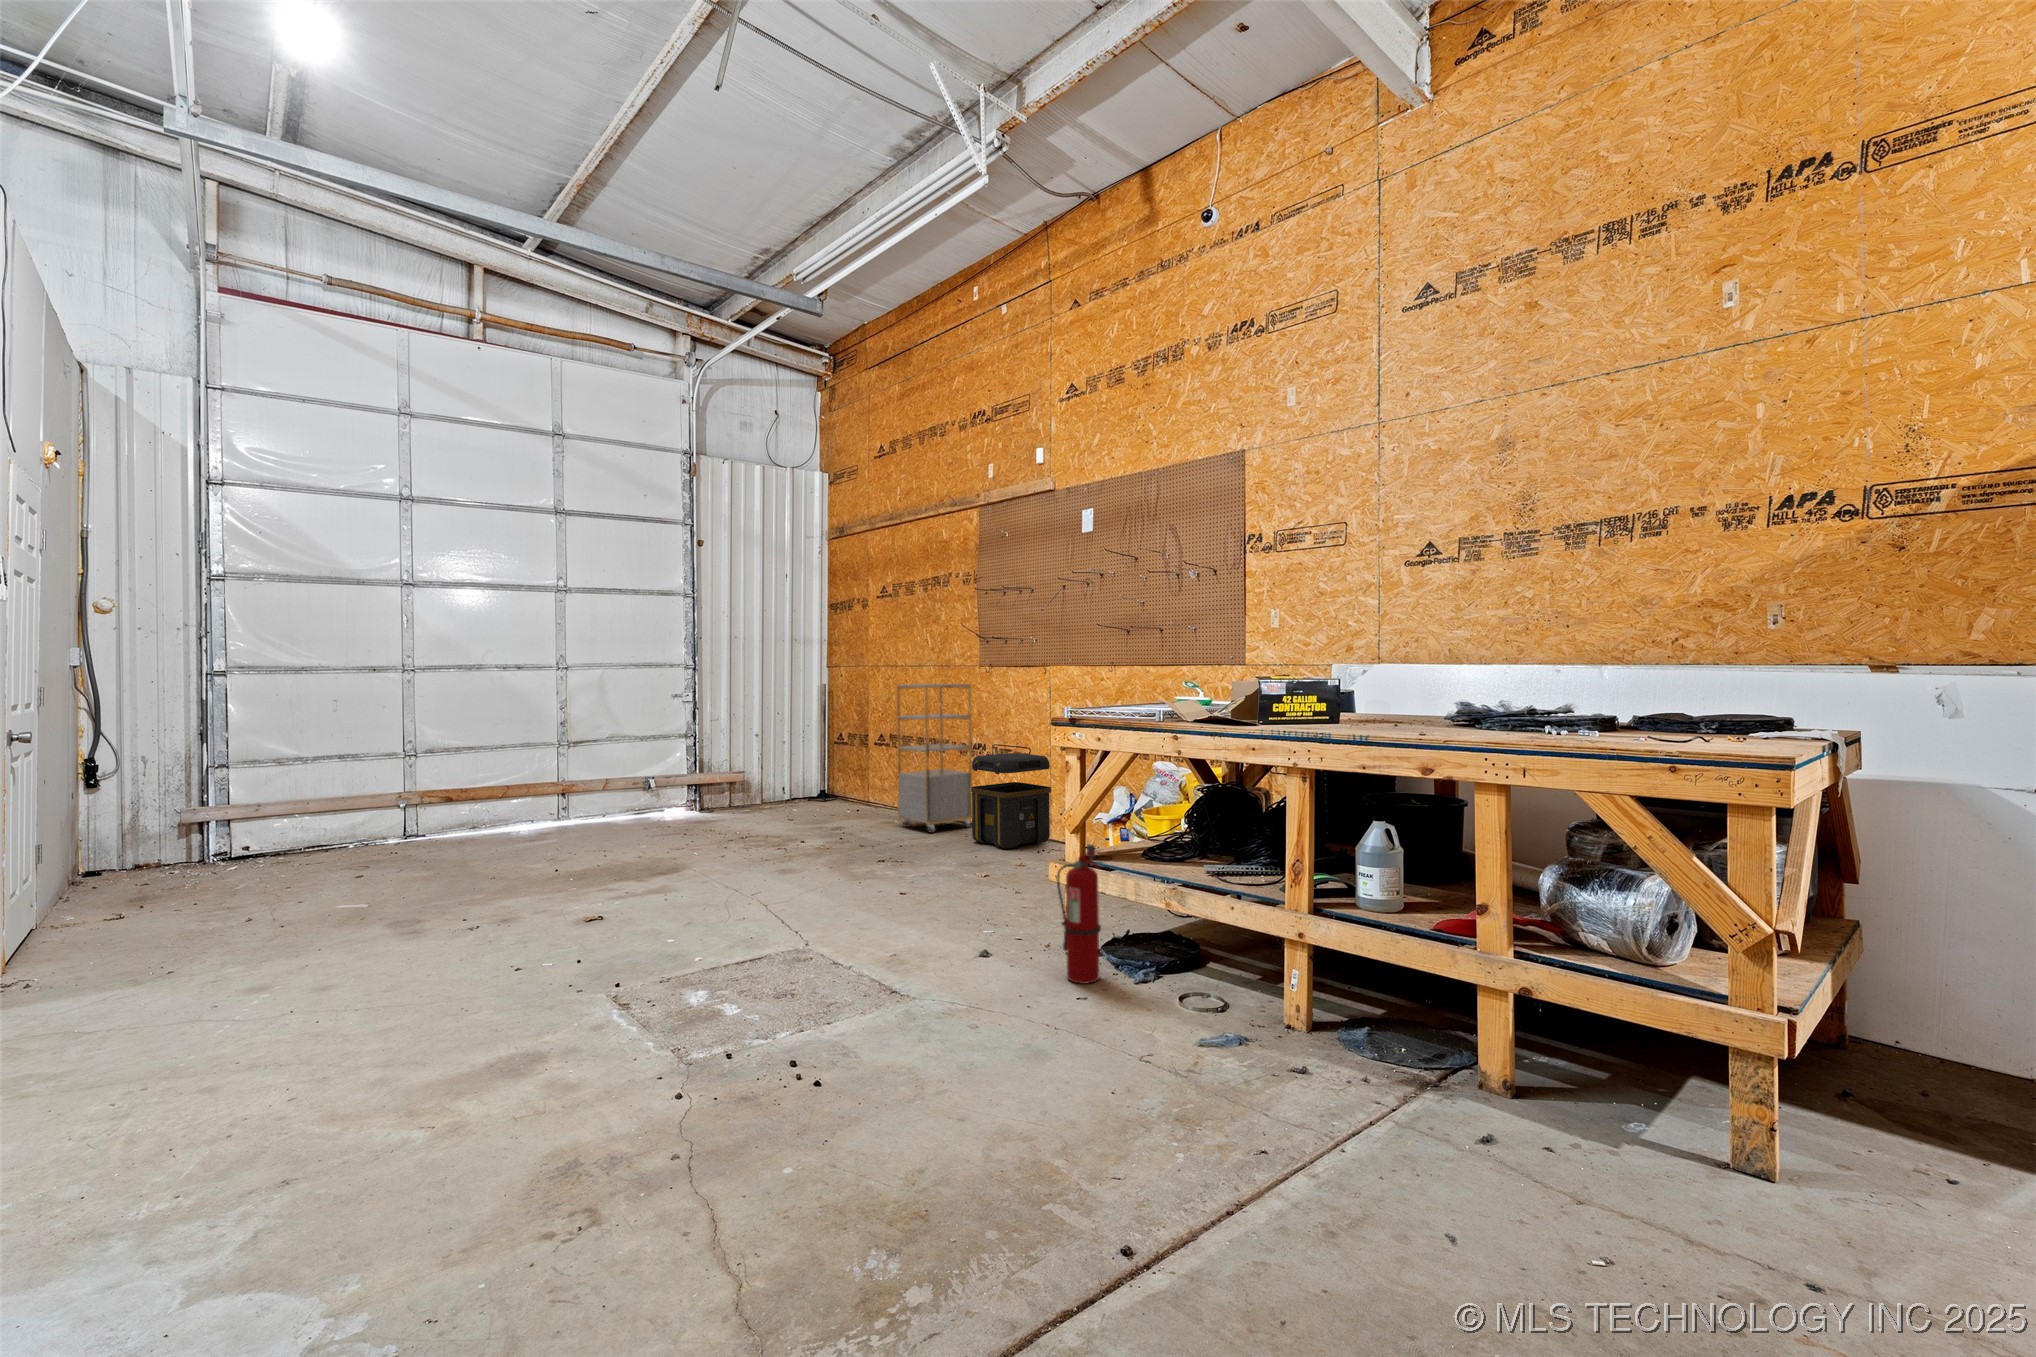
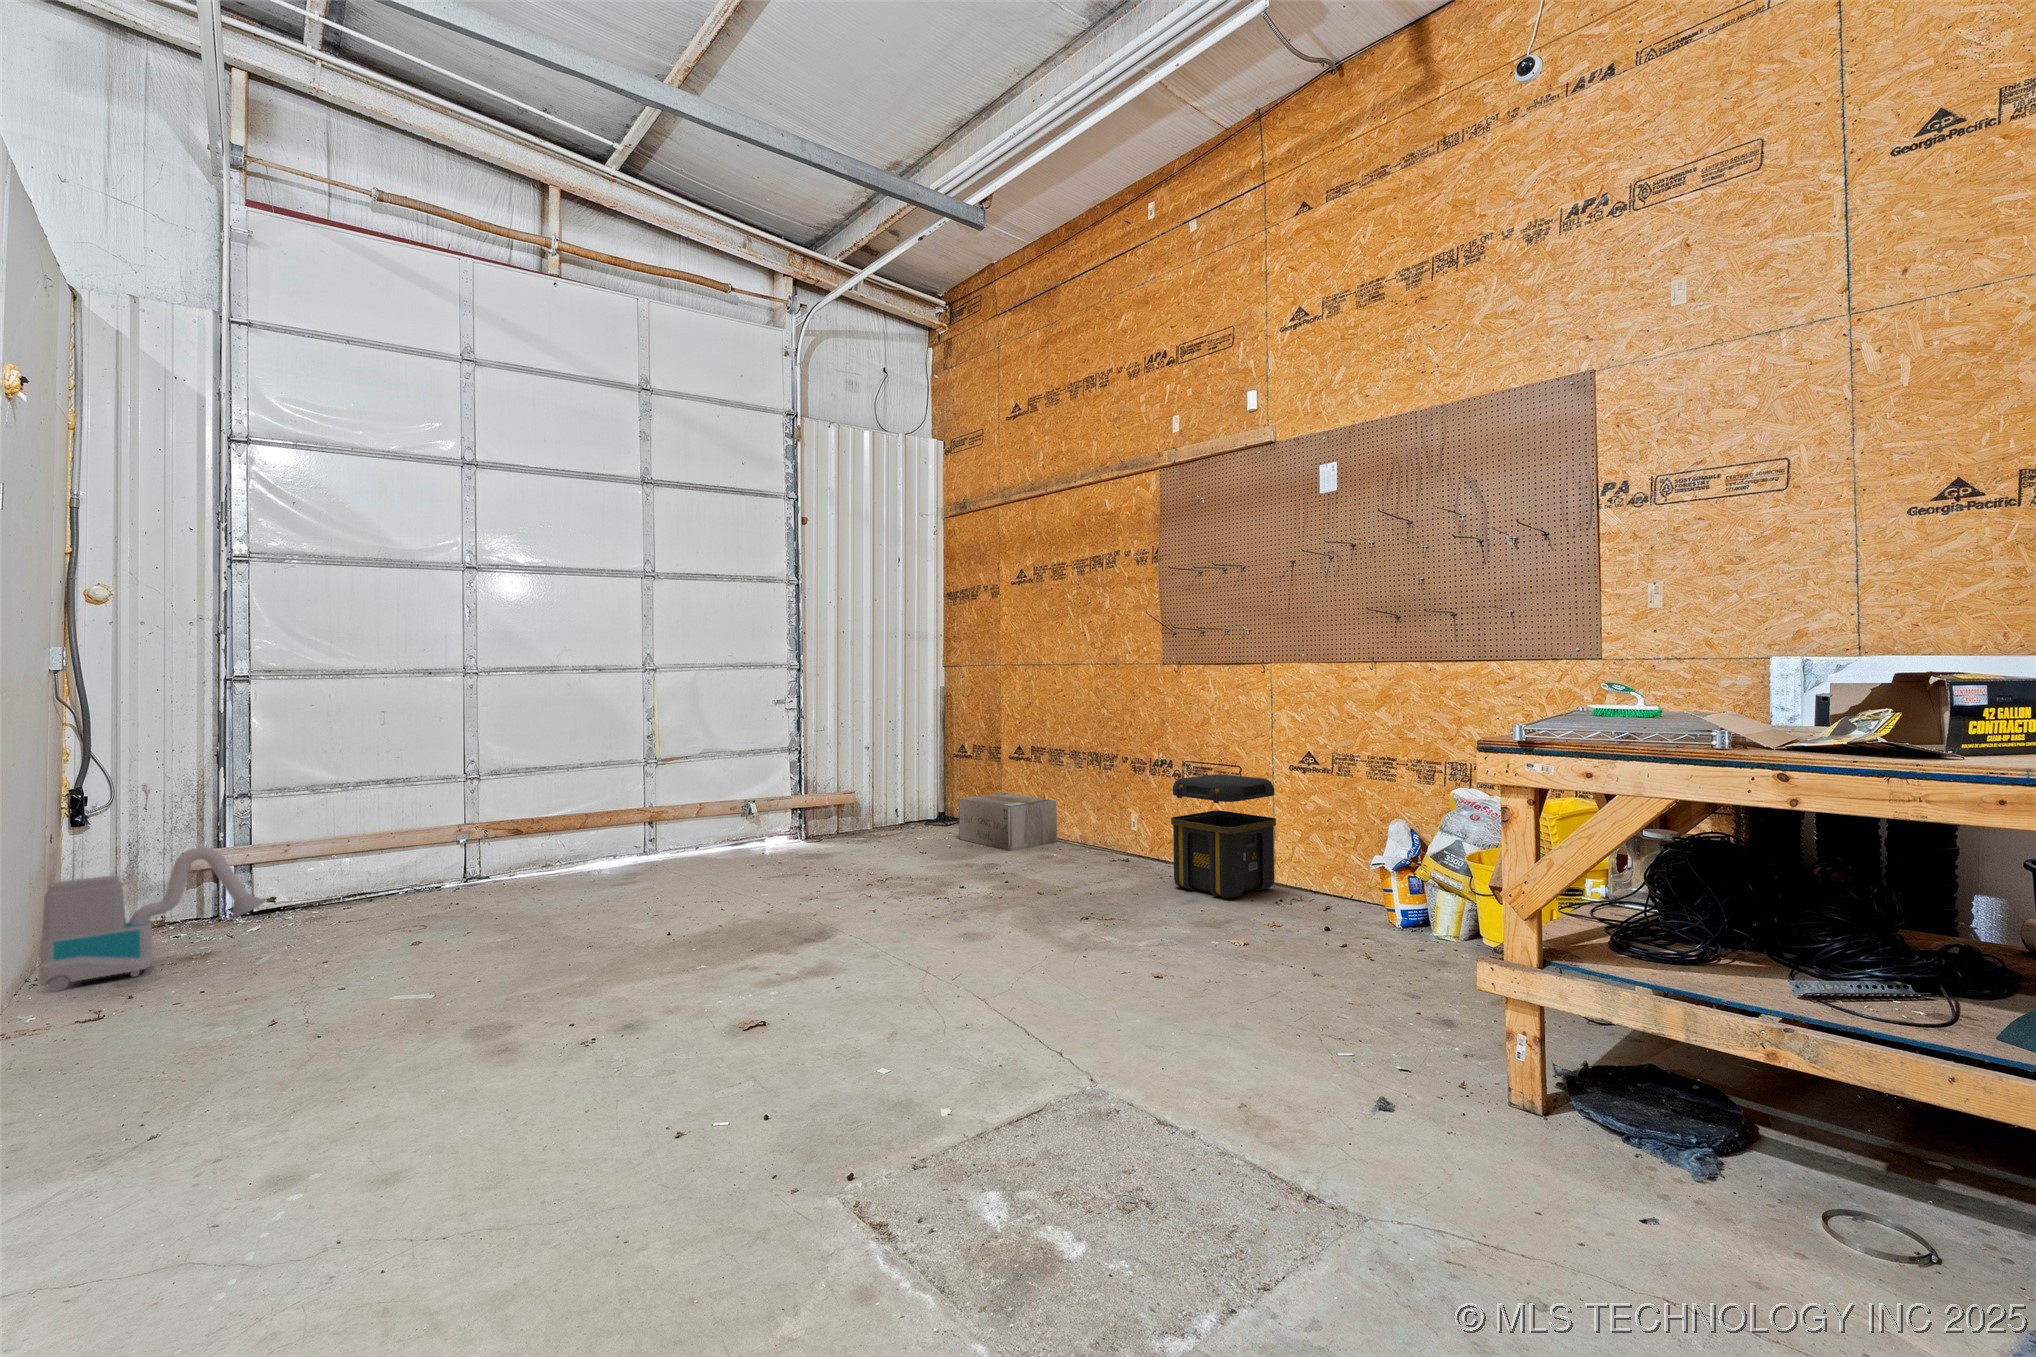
shelving unit: present [897,684,972,833] -> none [1058,688,1154,873]
cardboard box: none [830,772,910,818] -> present [959,793,1057,851]
vacuum cleaner: none [66,804,240,909] -> present [39,847,266,991]
fire extinguisher: present [1057,845,1101,984] -> none [1538,942,1646,1176]

